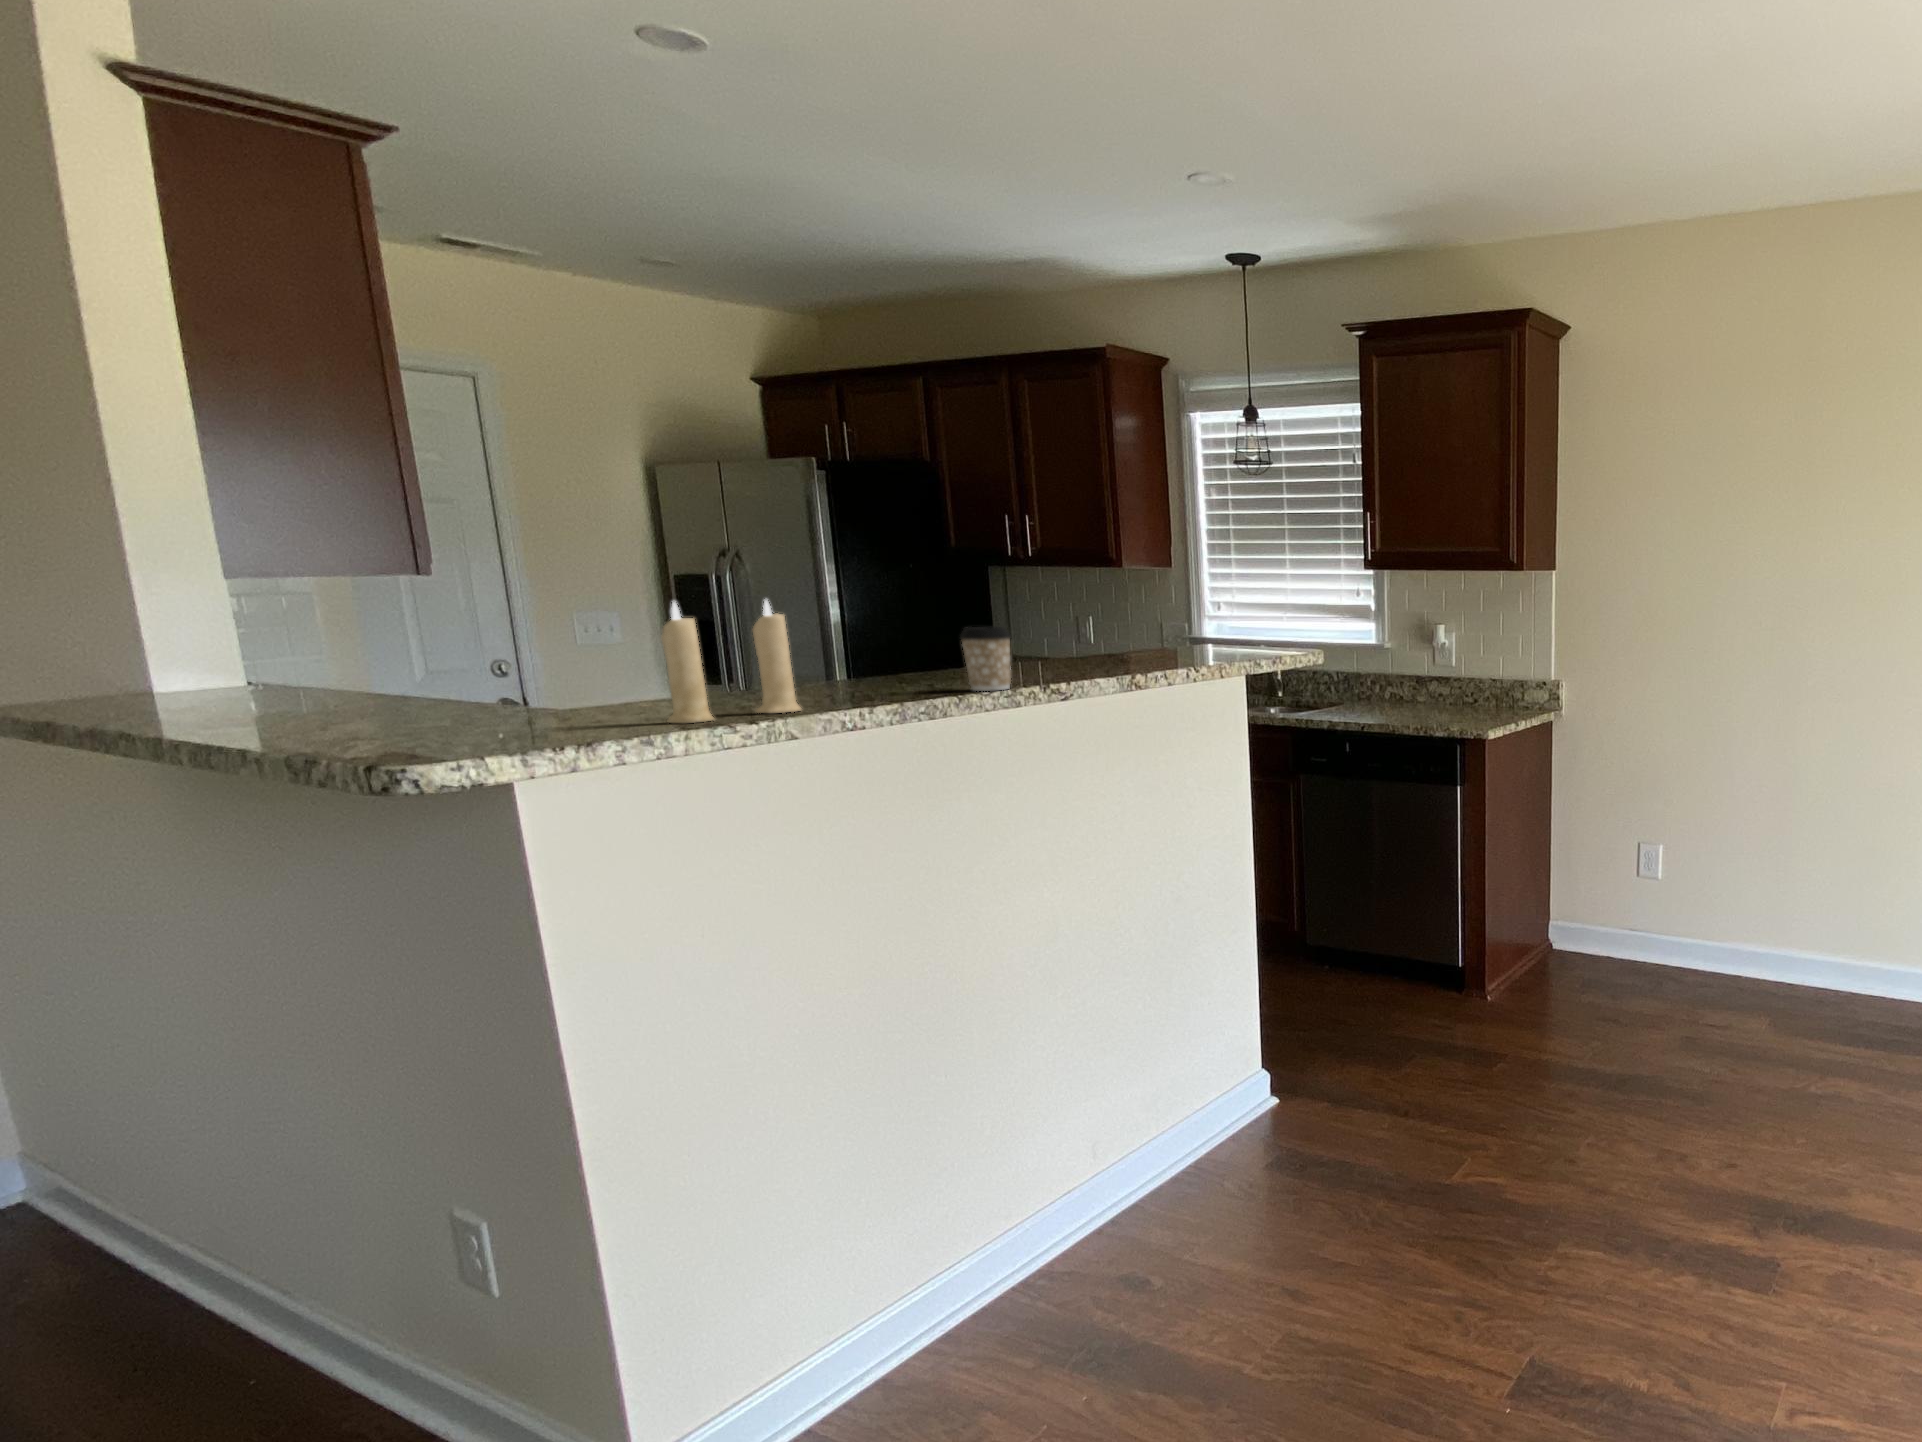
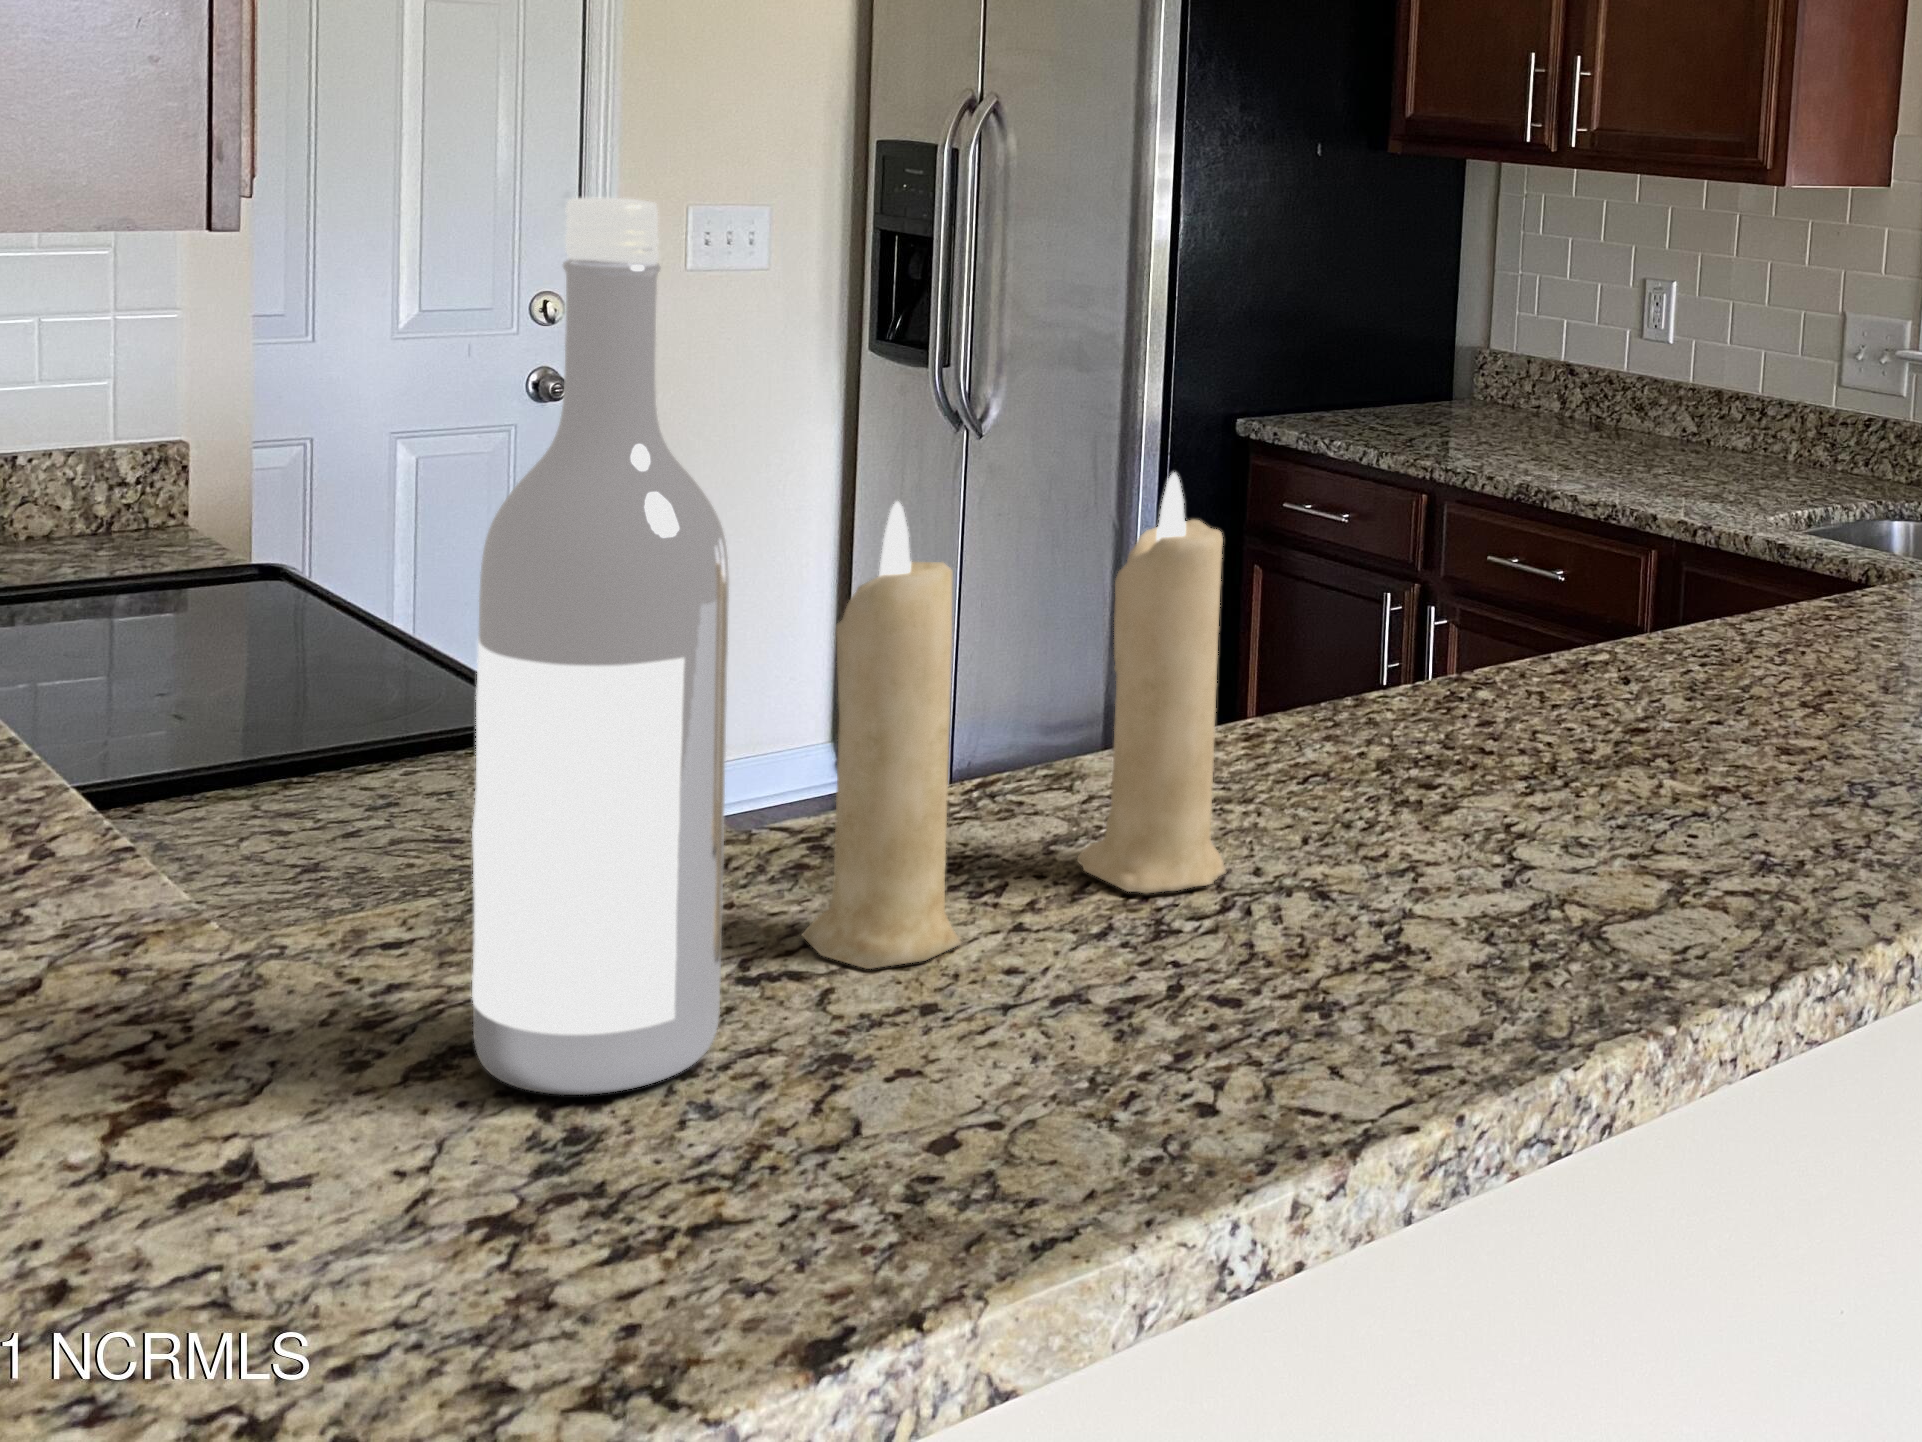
wine bottle: none [548,511,642,735] -> present [472,198,729,1095]
coffee cup: present [960,627,1011,691] -> none [1660,505,1823,734]

